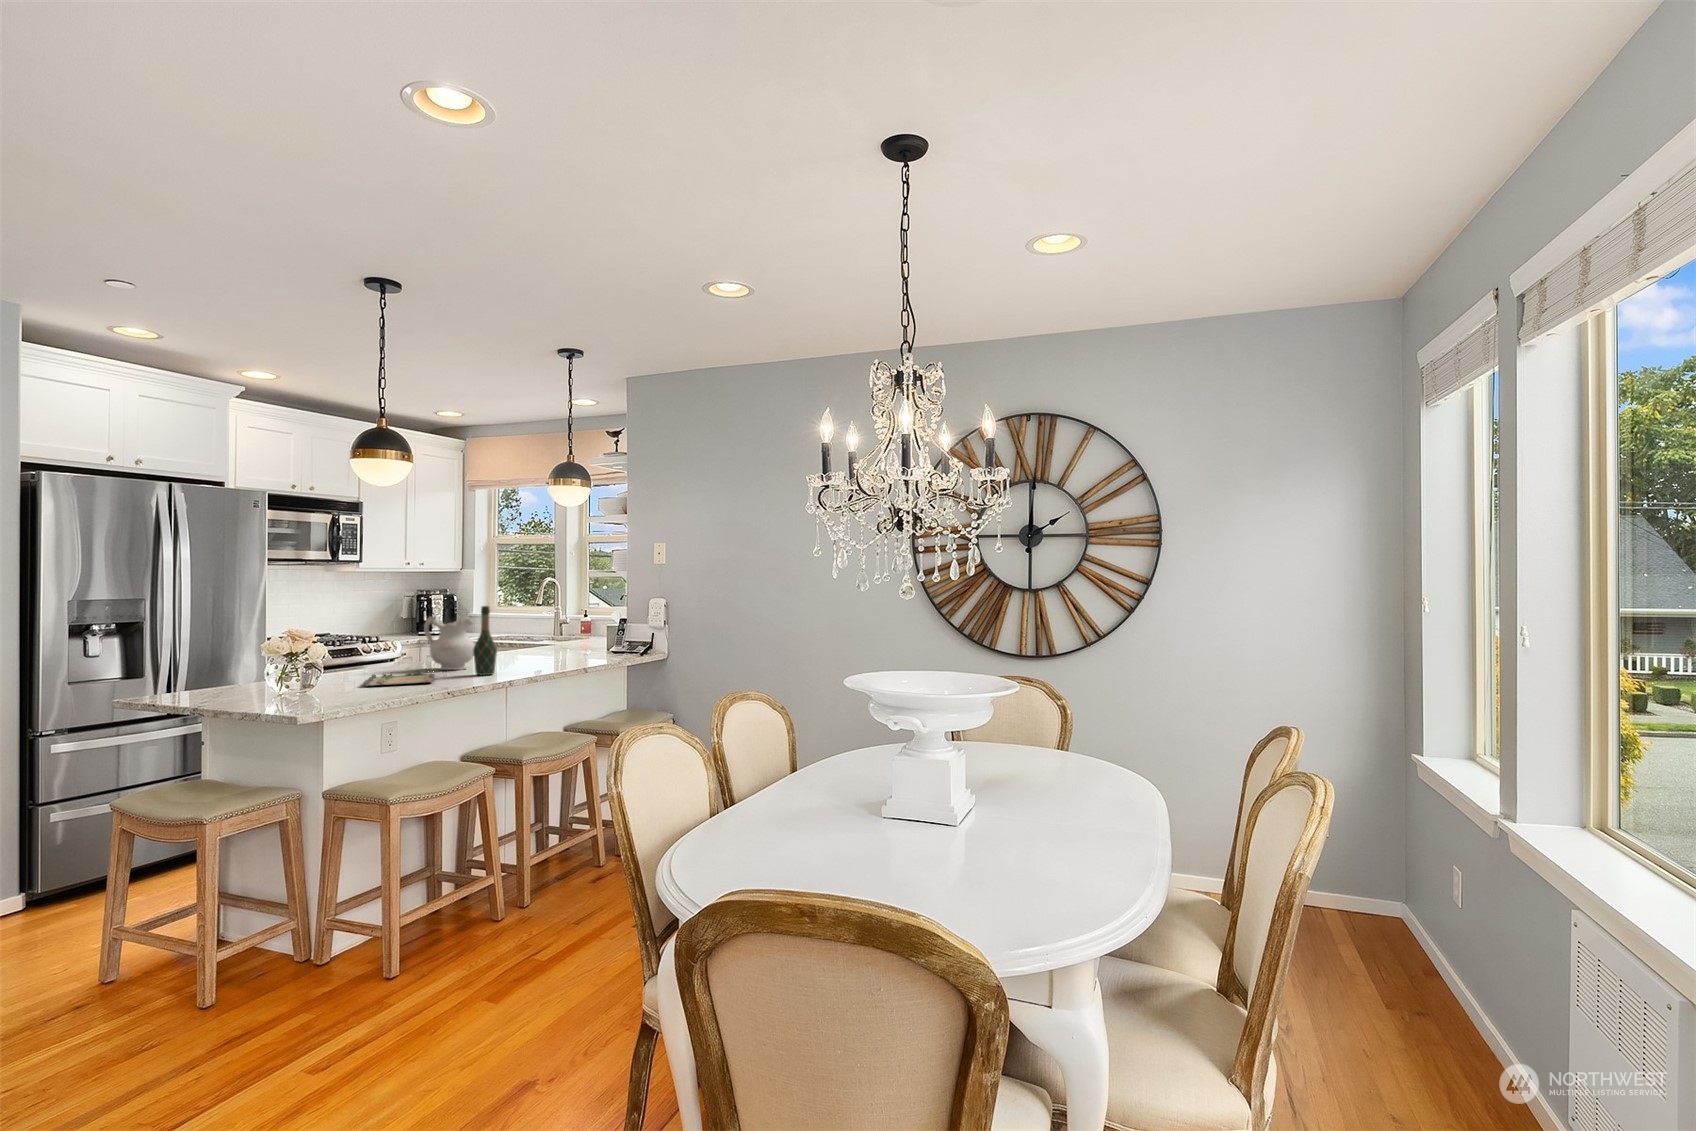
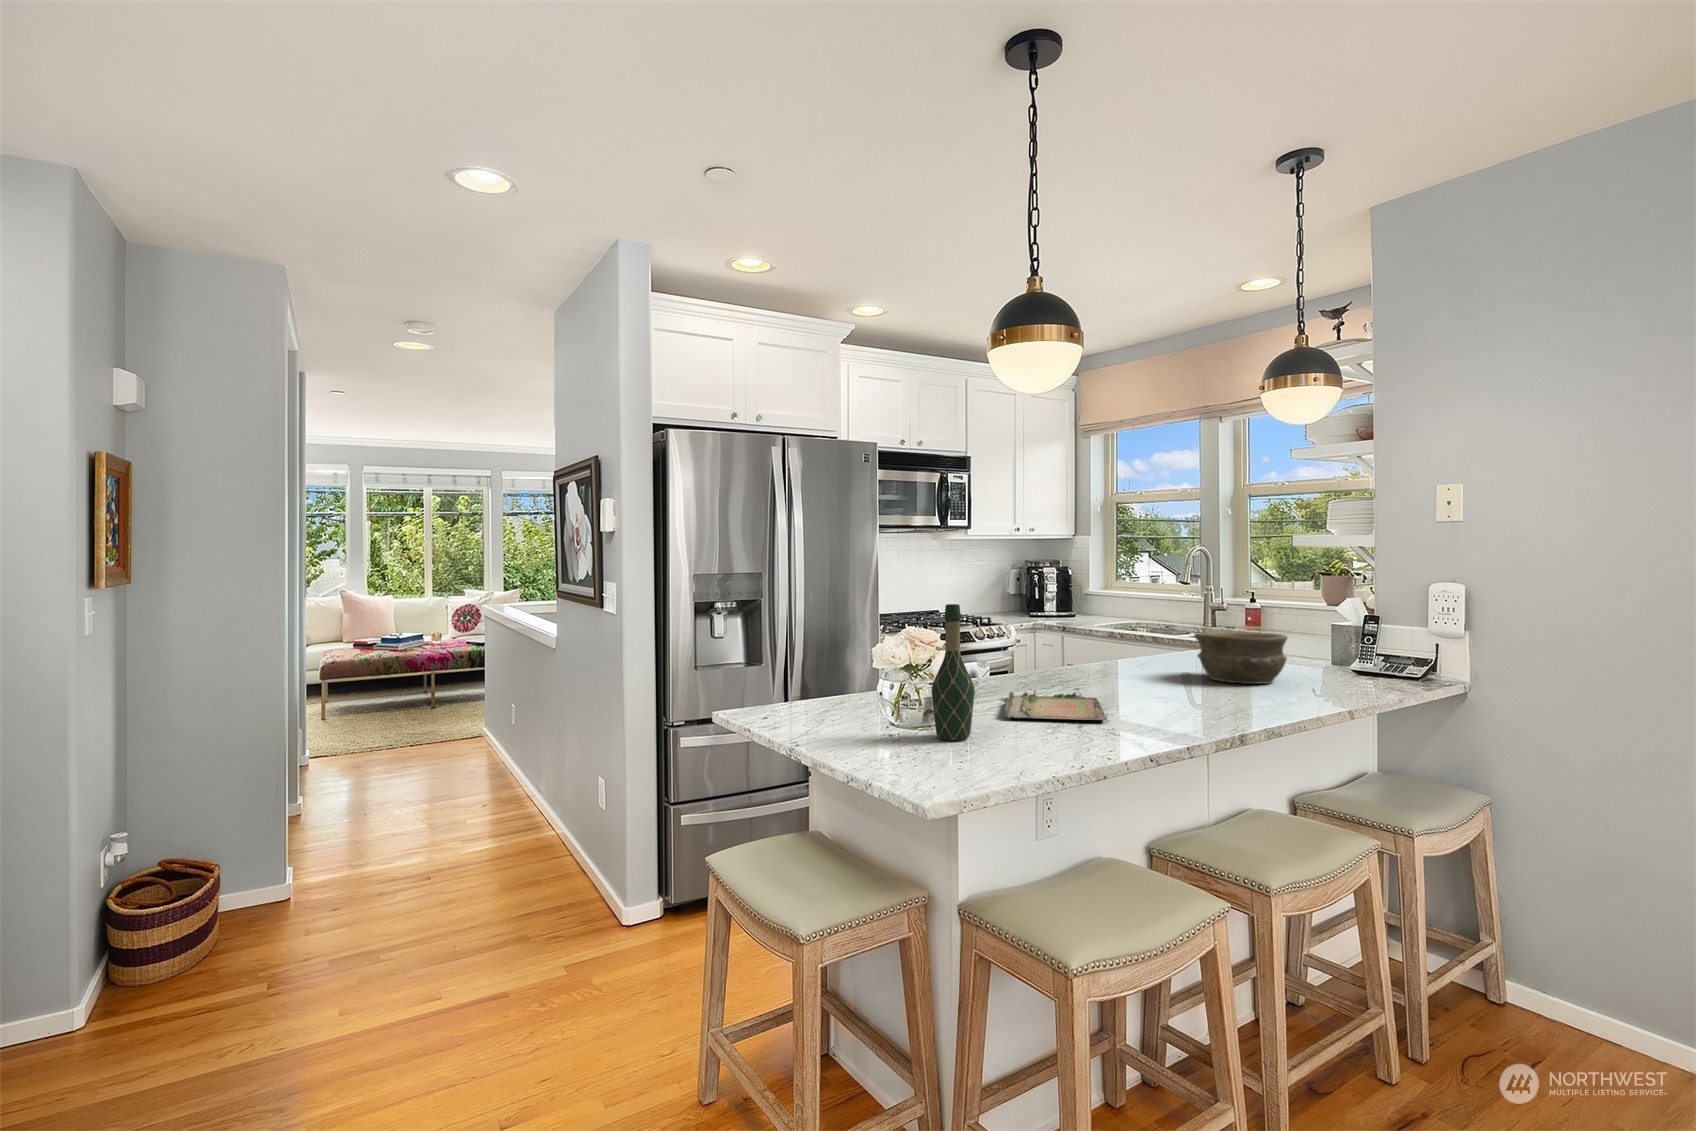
wine bottle: present [473,606,497,675] -> present [931,604,975,740]
ceramic pitcher: present [424,616,475,670] -> none [1072,604,1147,689]
bowl: none [512,632,568,663] -> present [1195,632,1287,684]

